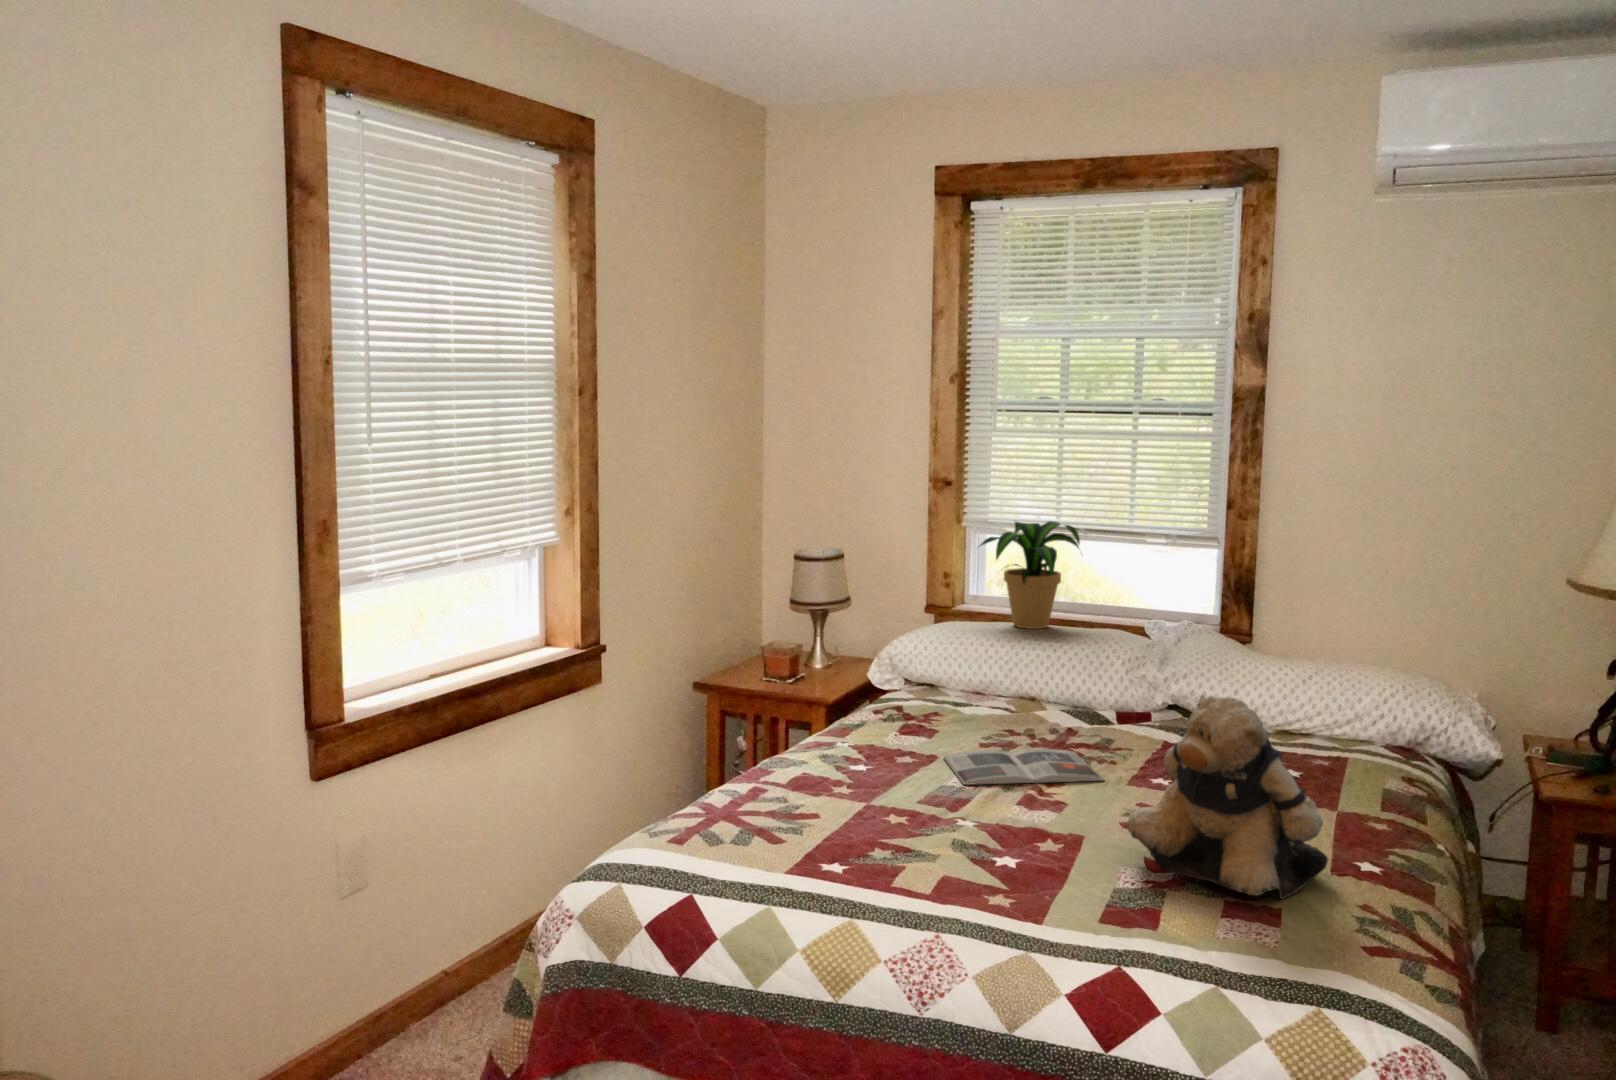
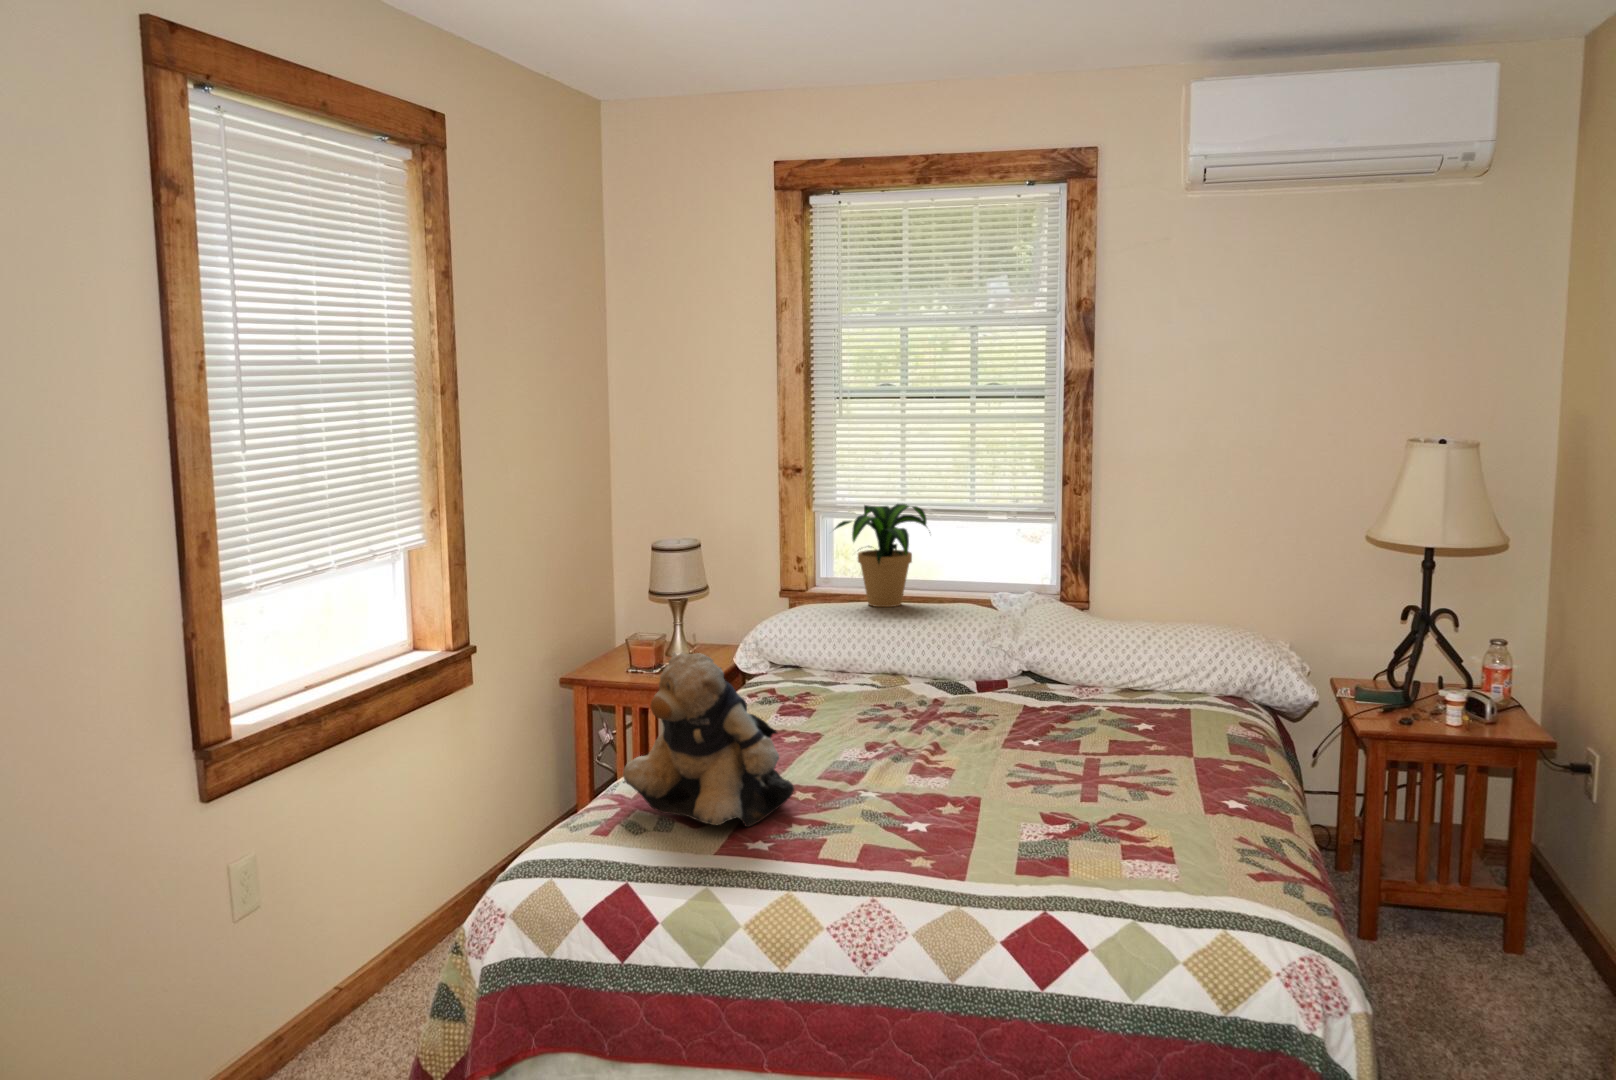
teddy bear: present [1126,695,1328,899] -> present [623,653,794,827]
magazine: present [944,748,1105,785] -> none [829,720,984,759]

